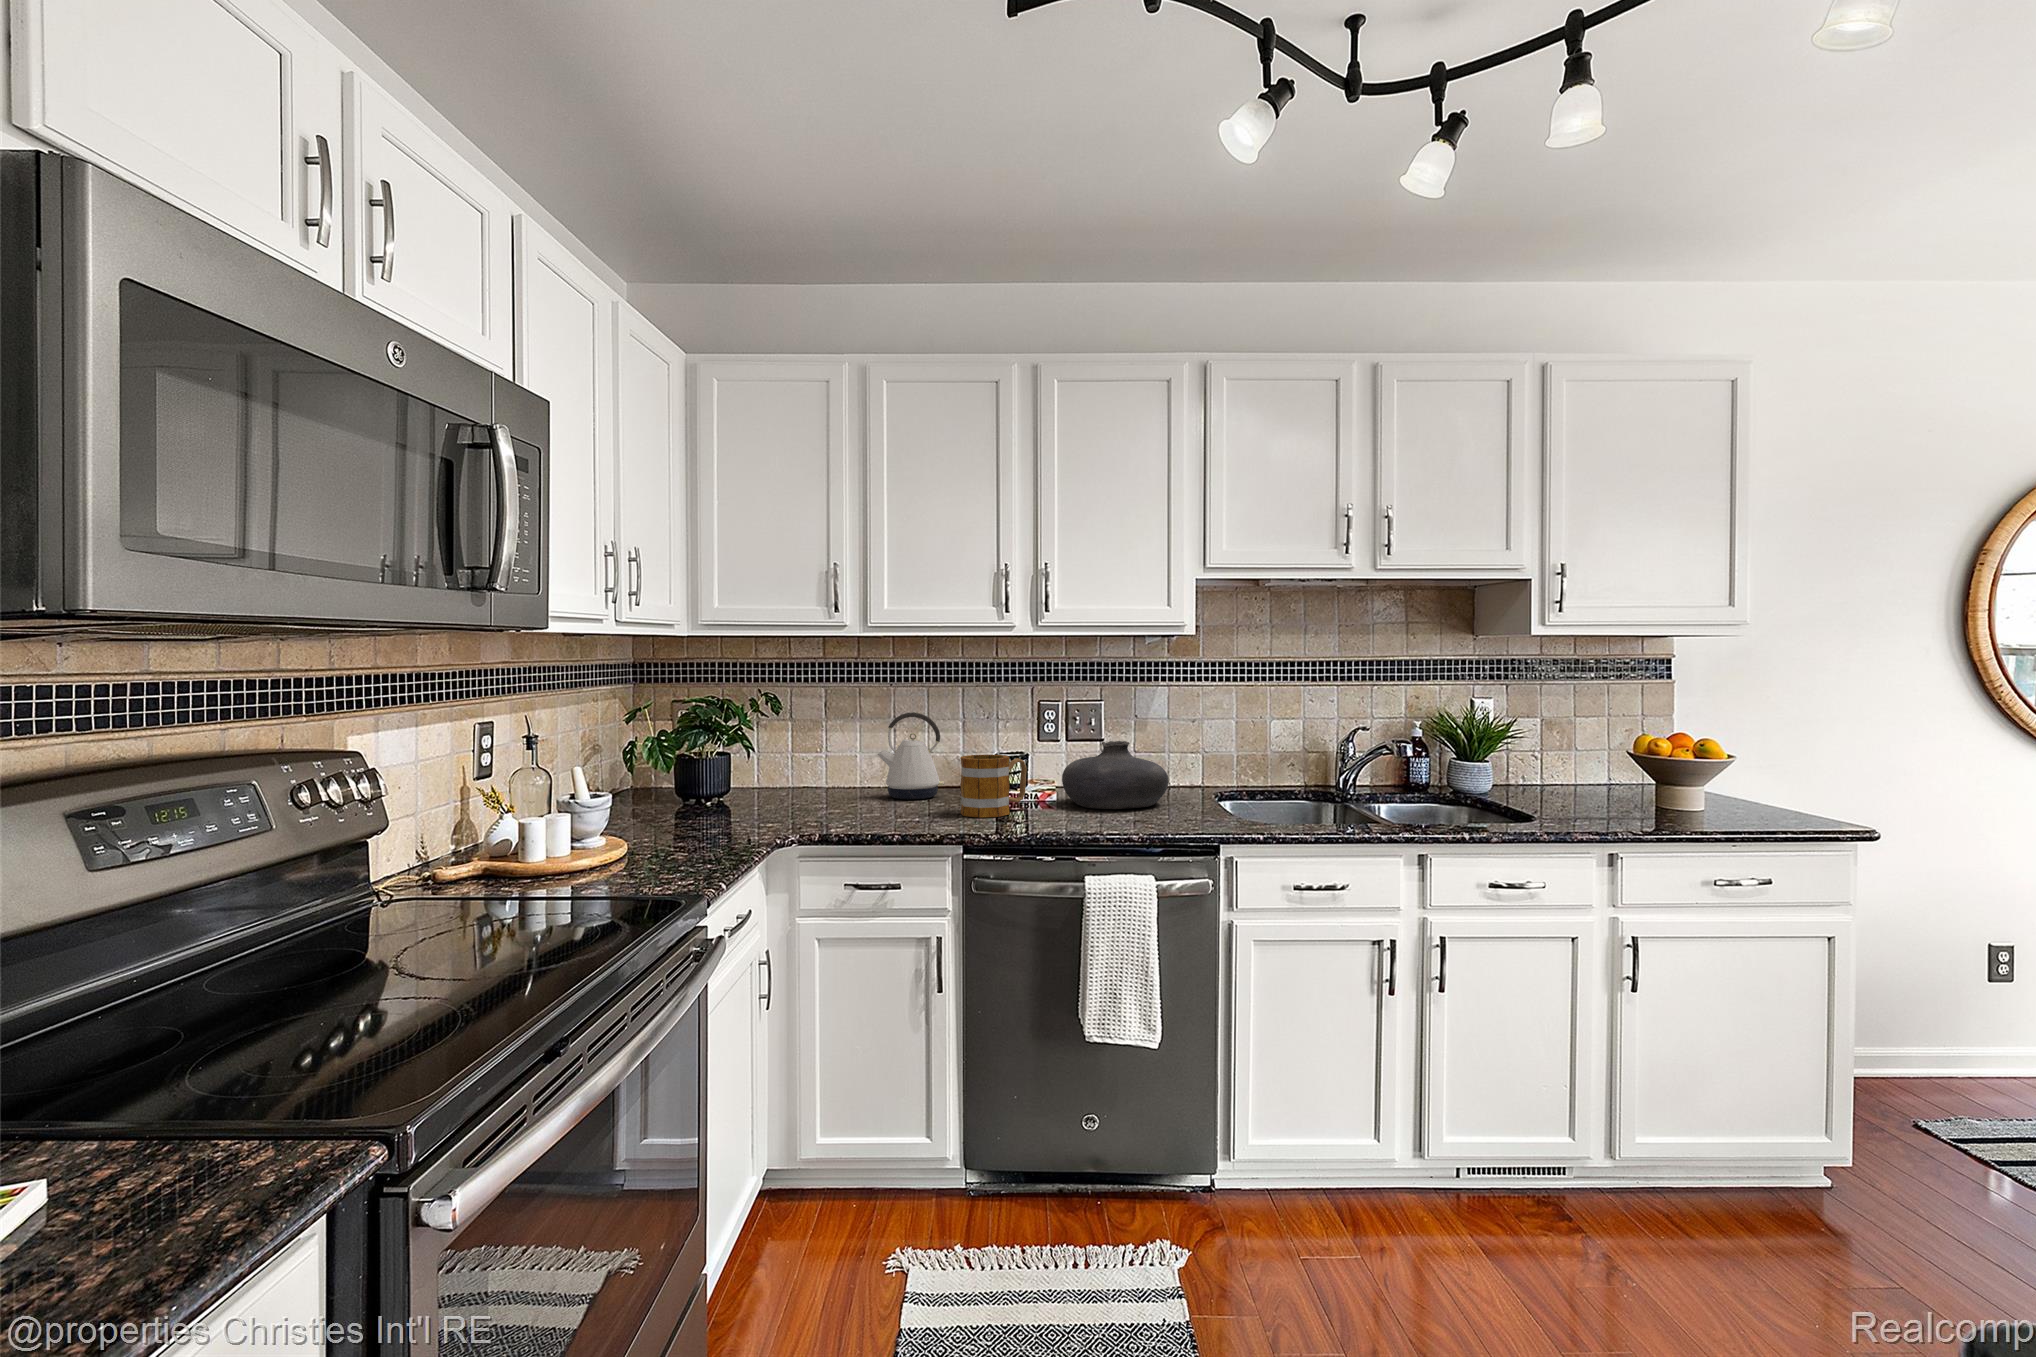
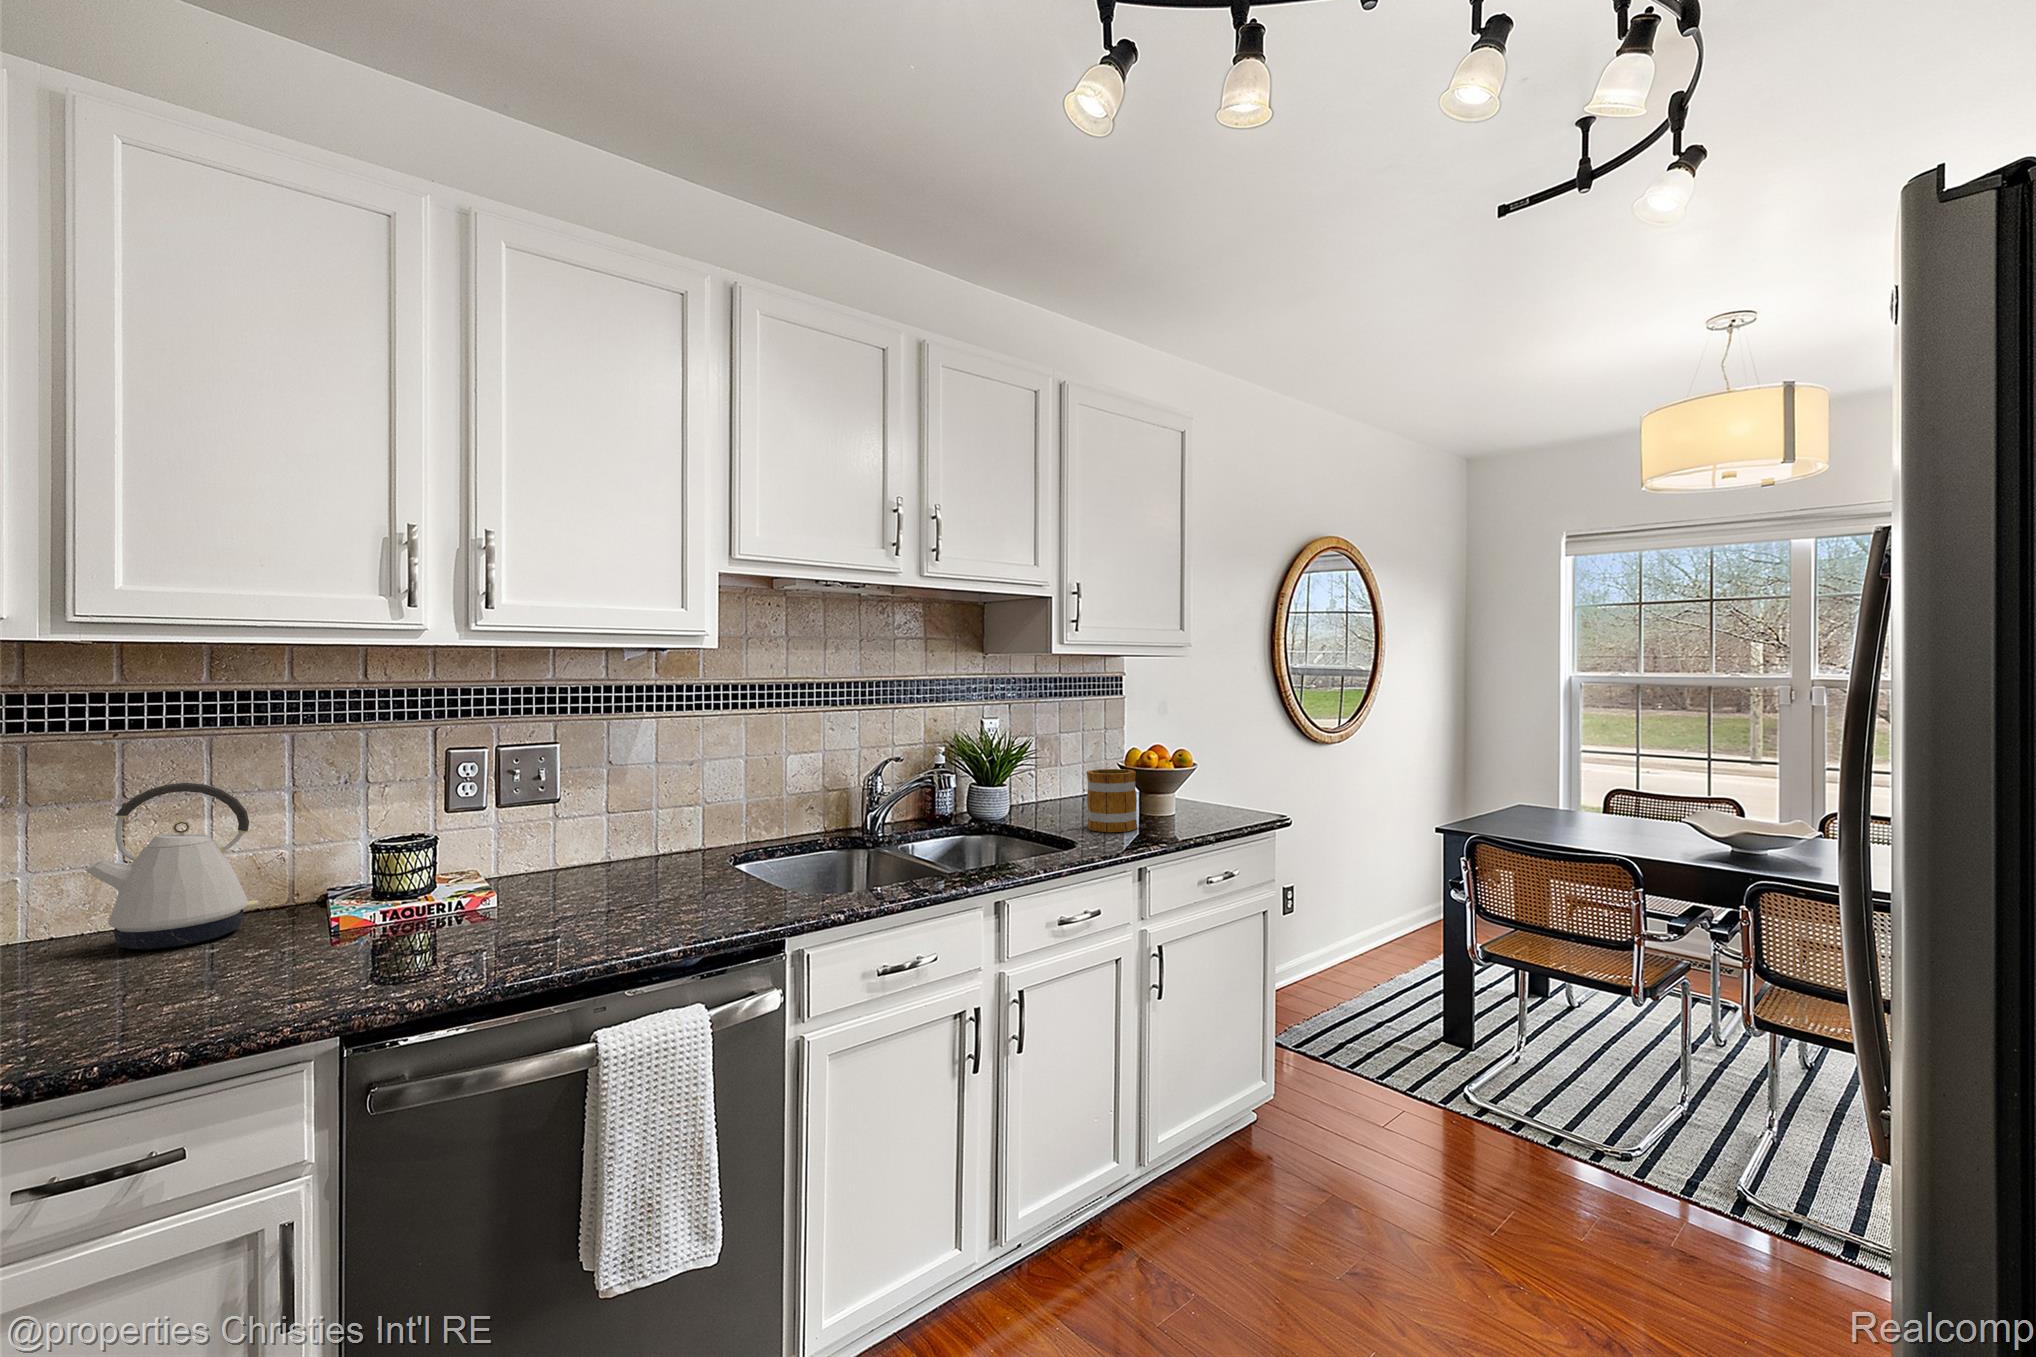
vase: present [1062,741,1168,809] -> none [509,800,685,909]
mug: present [960,755,1027,818] -> present [1086,769,1137,832]

